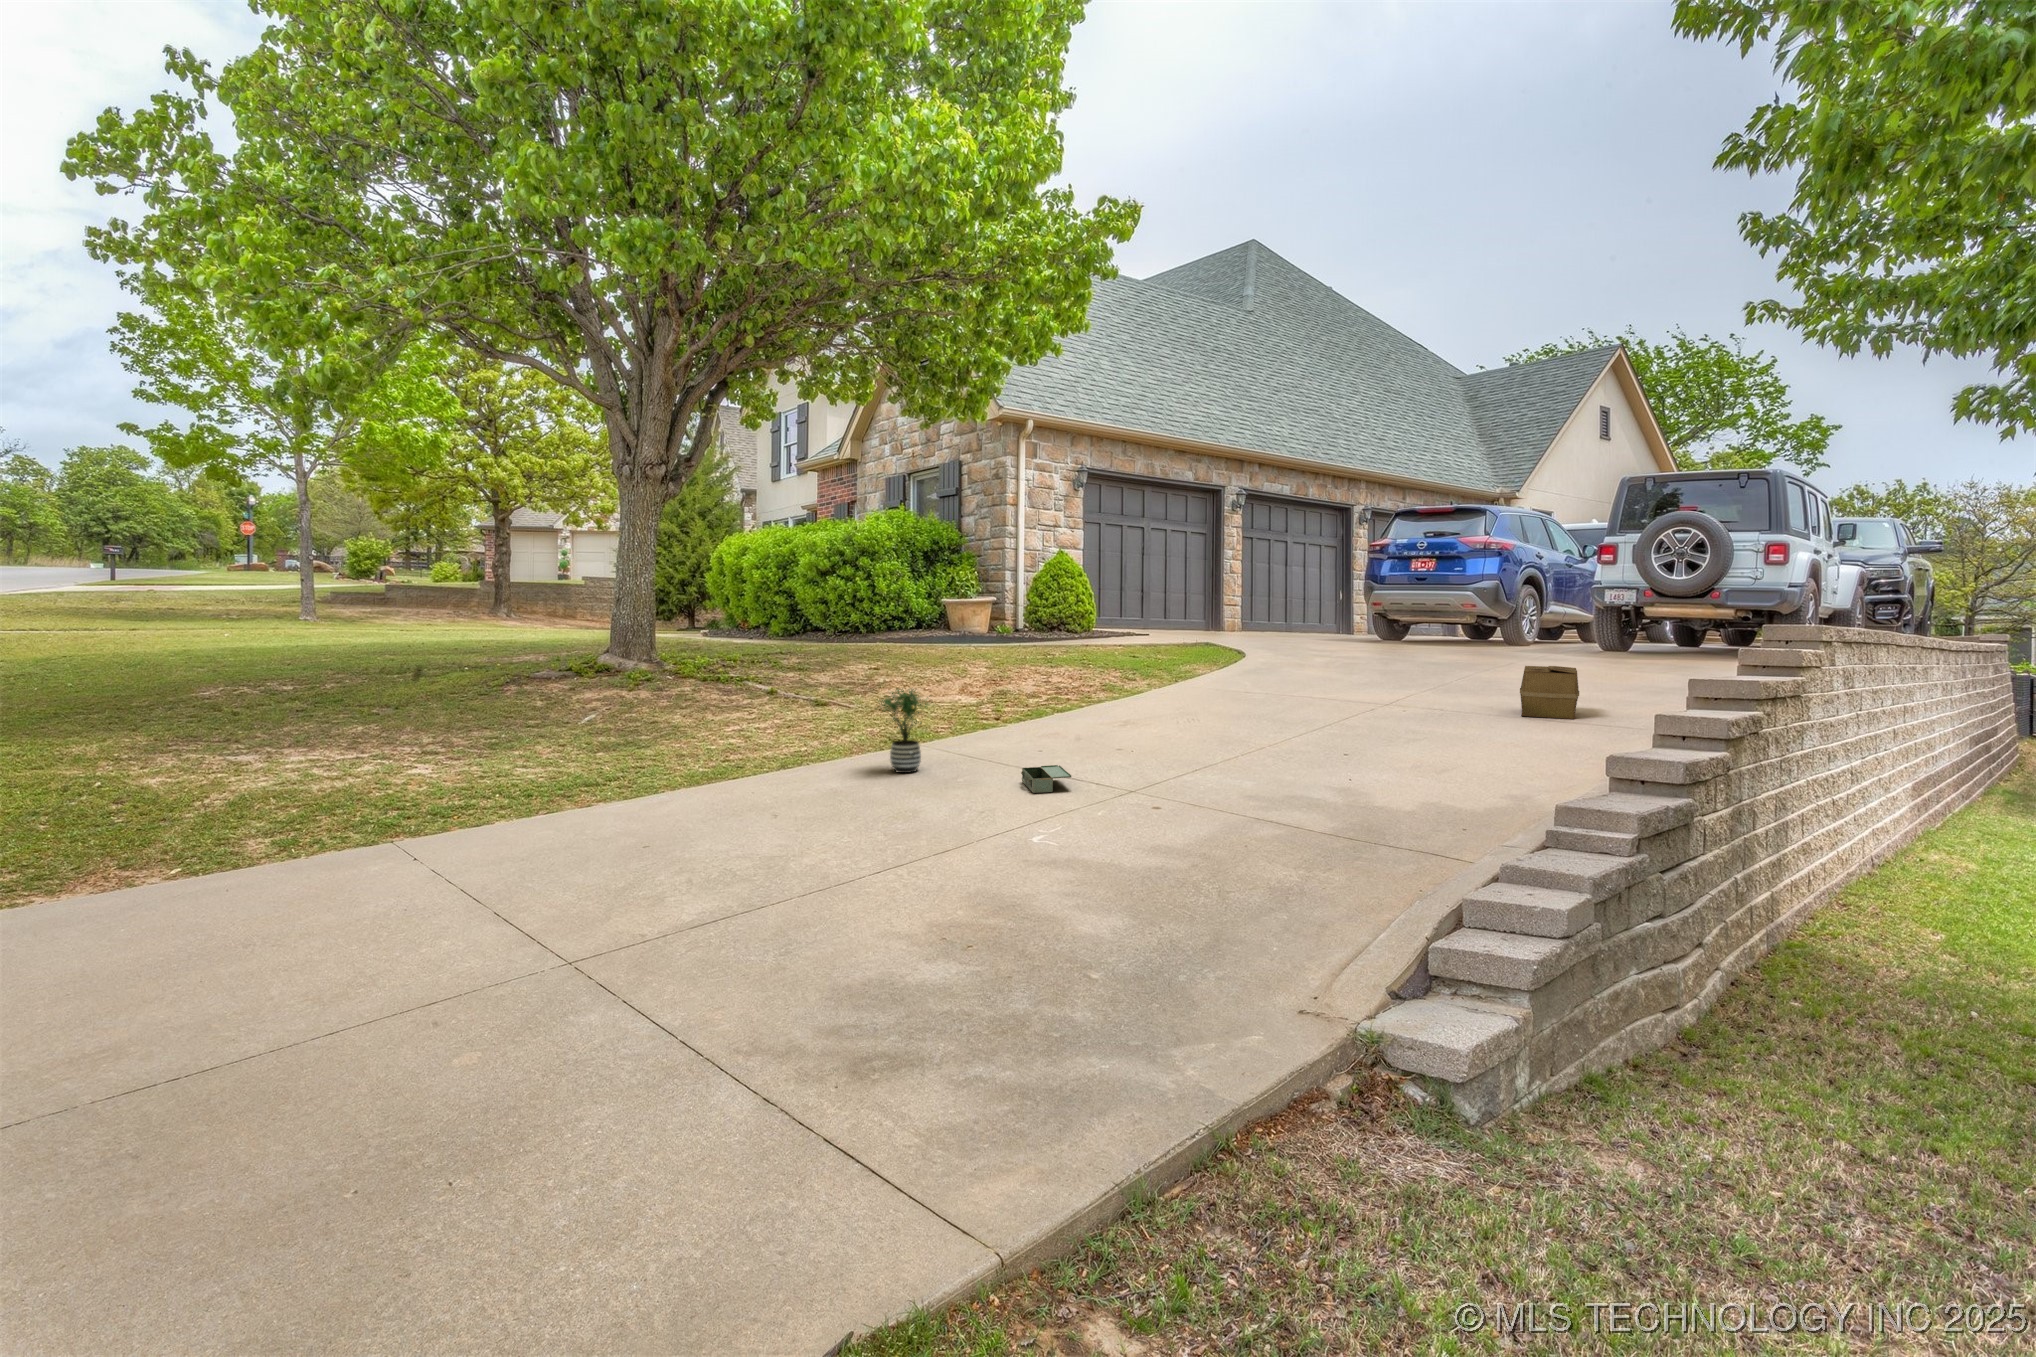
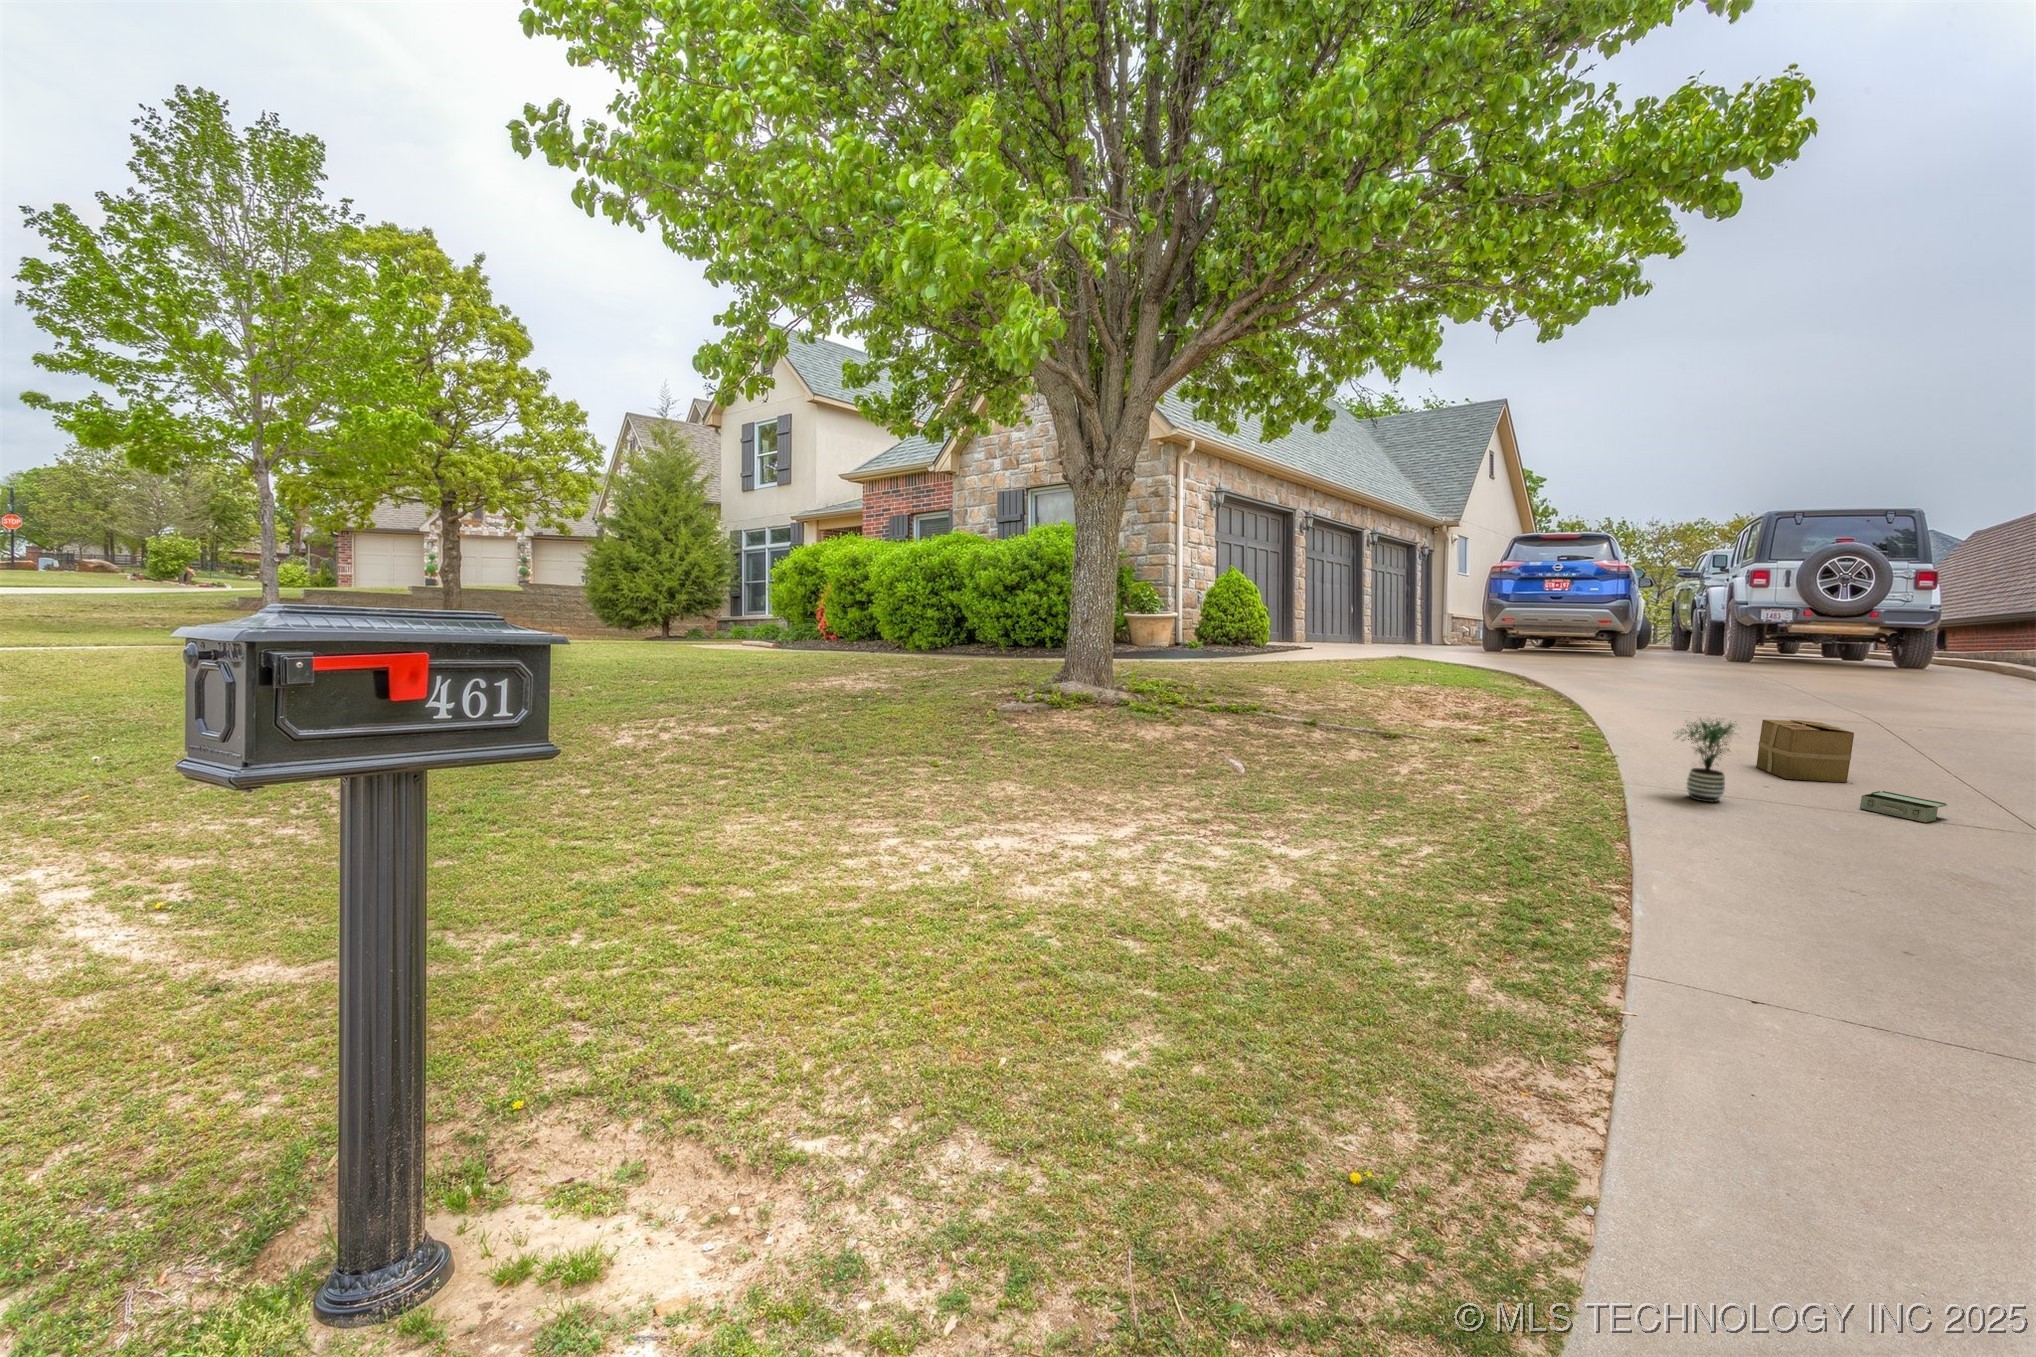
cardboard box: present [1520,666,1579,719] -> present [1756,720,1854,782]

